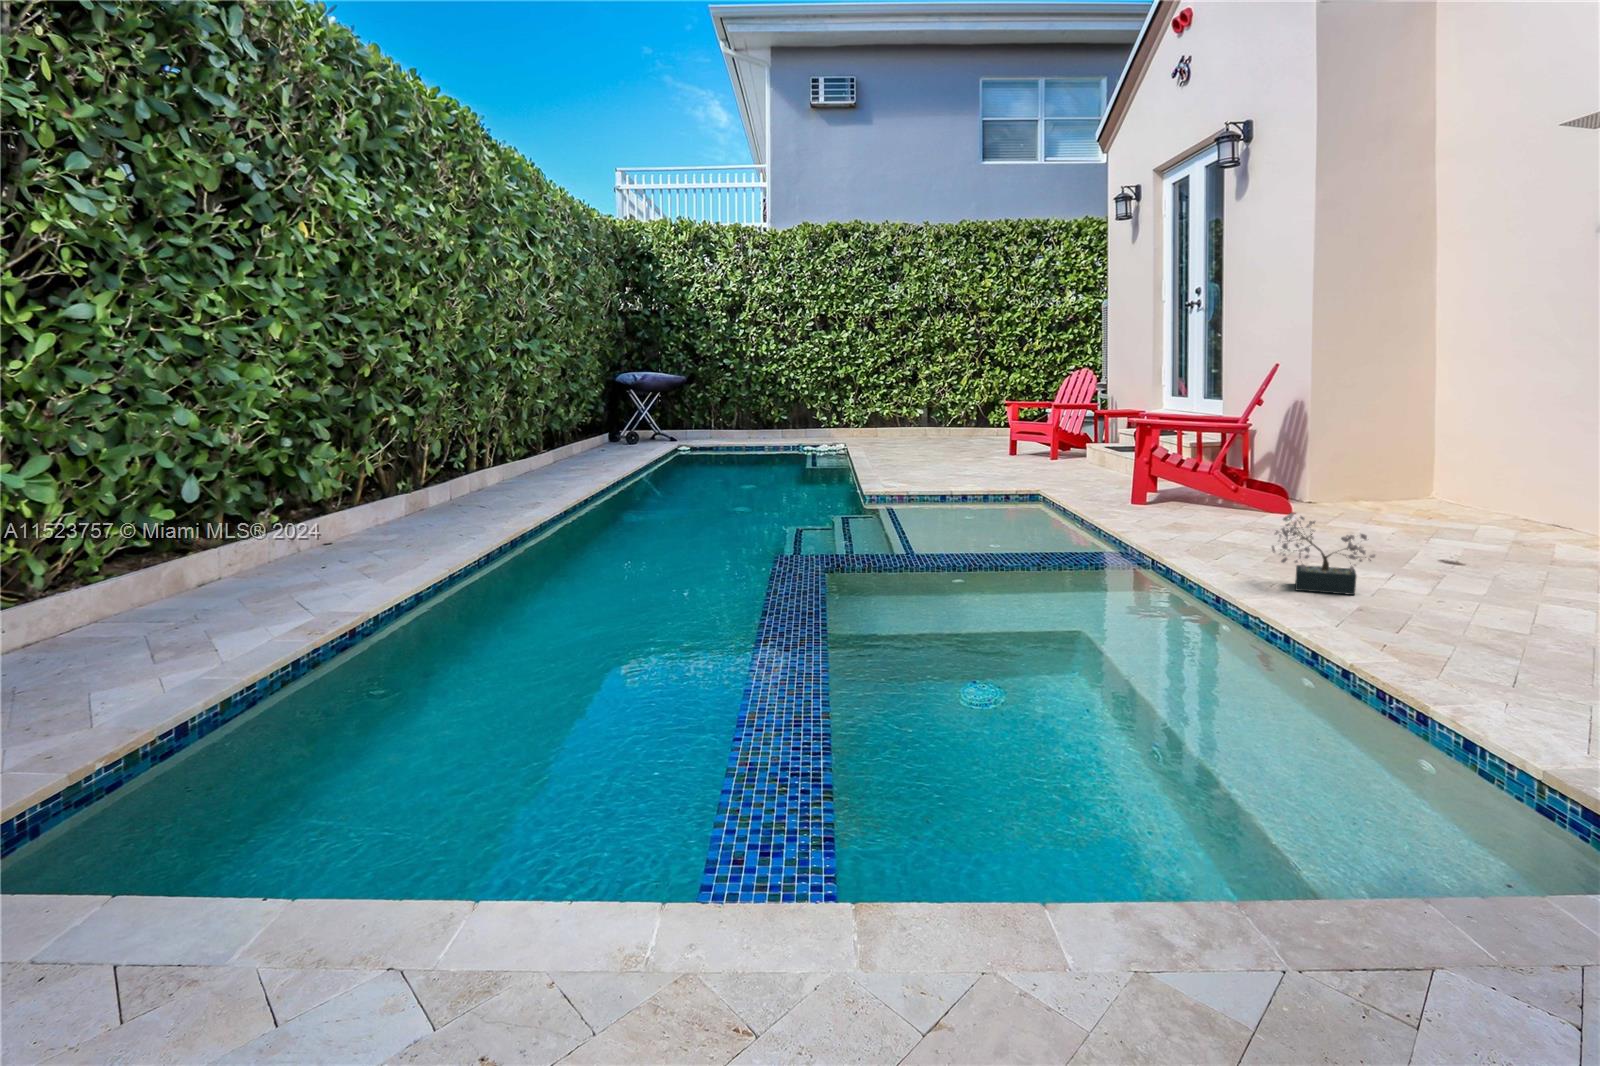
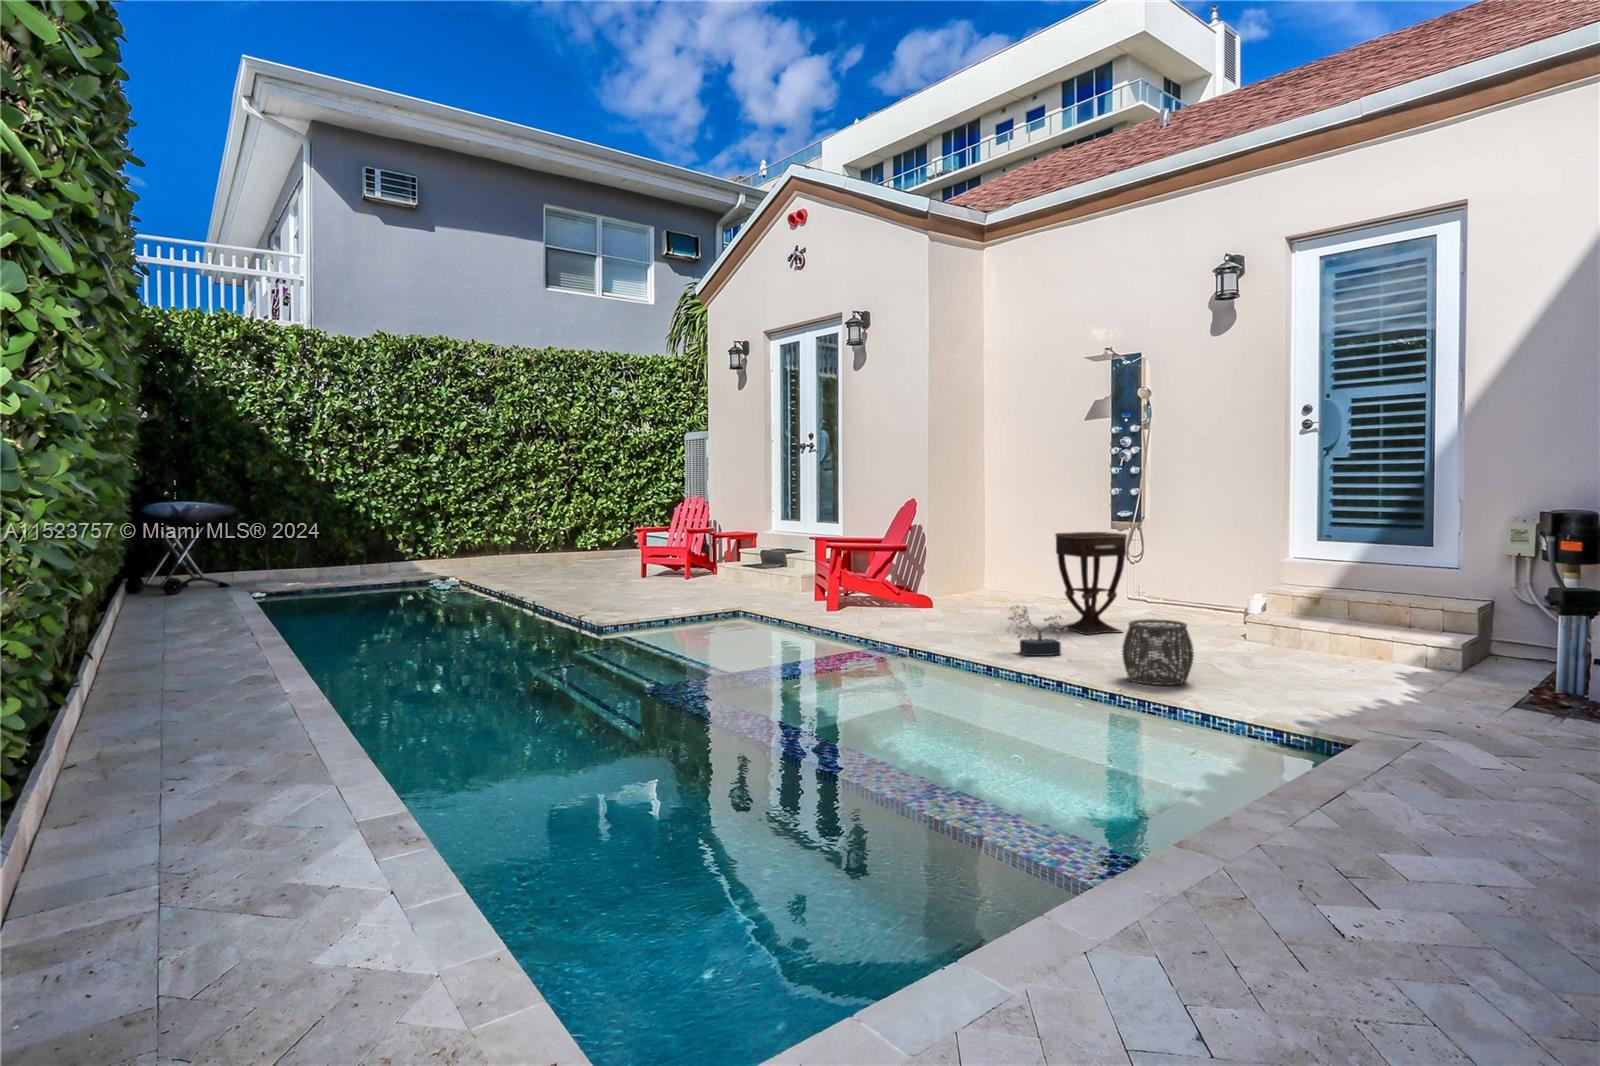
side table: none [1429,409,1564,571] -> present [1055,532,1127,635]
woven basket: none [1395,553,1540,673] -> present [1122,619,1194,685]

